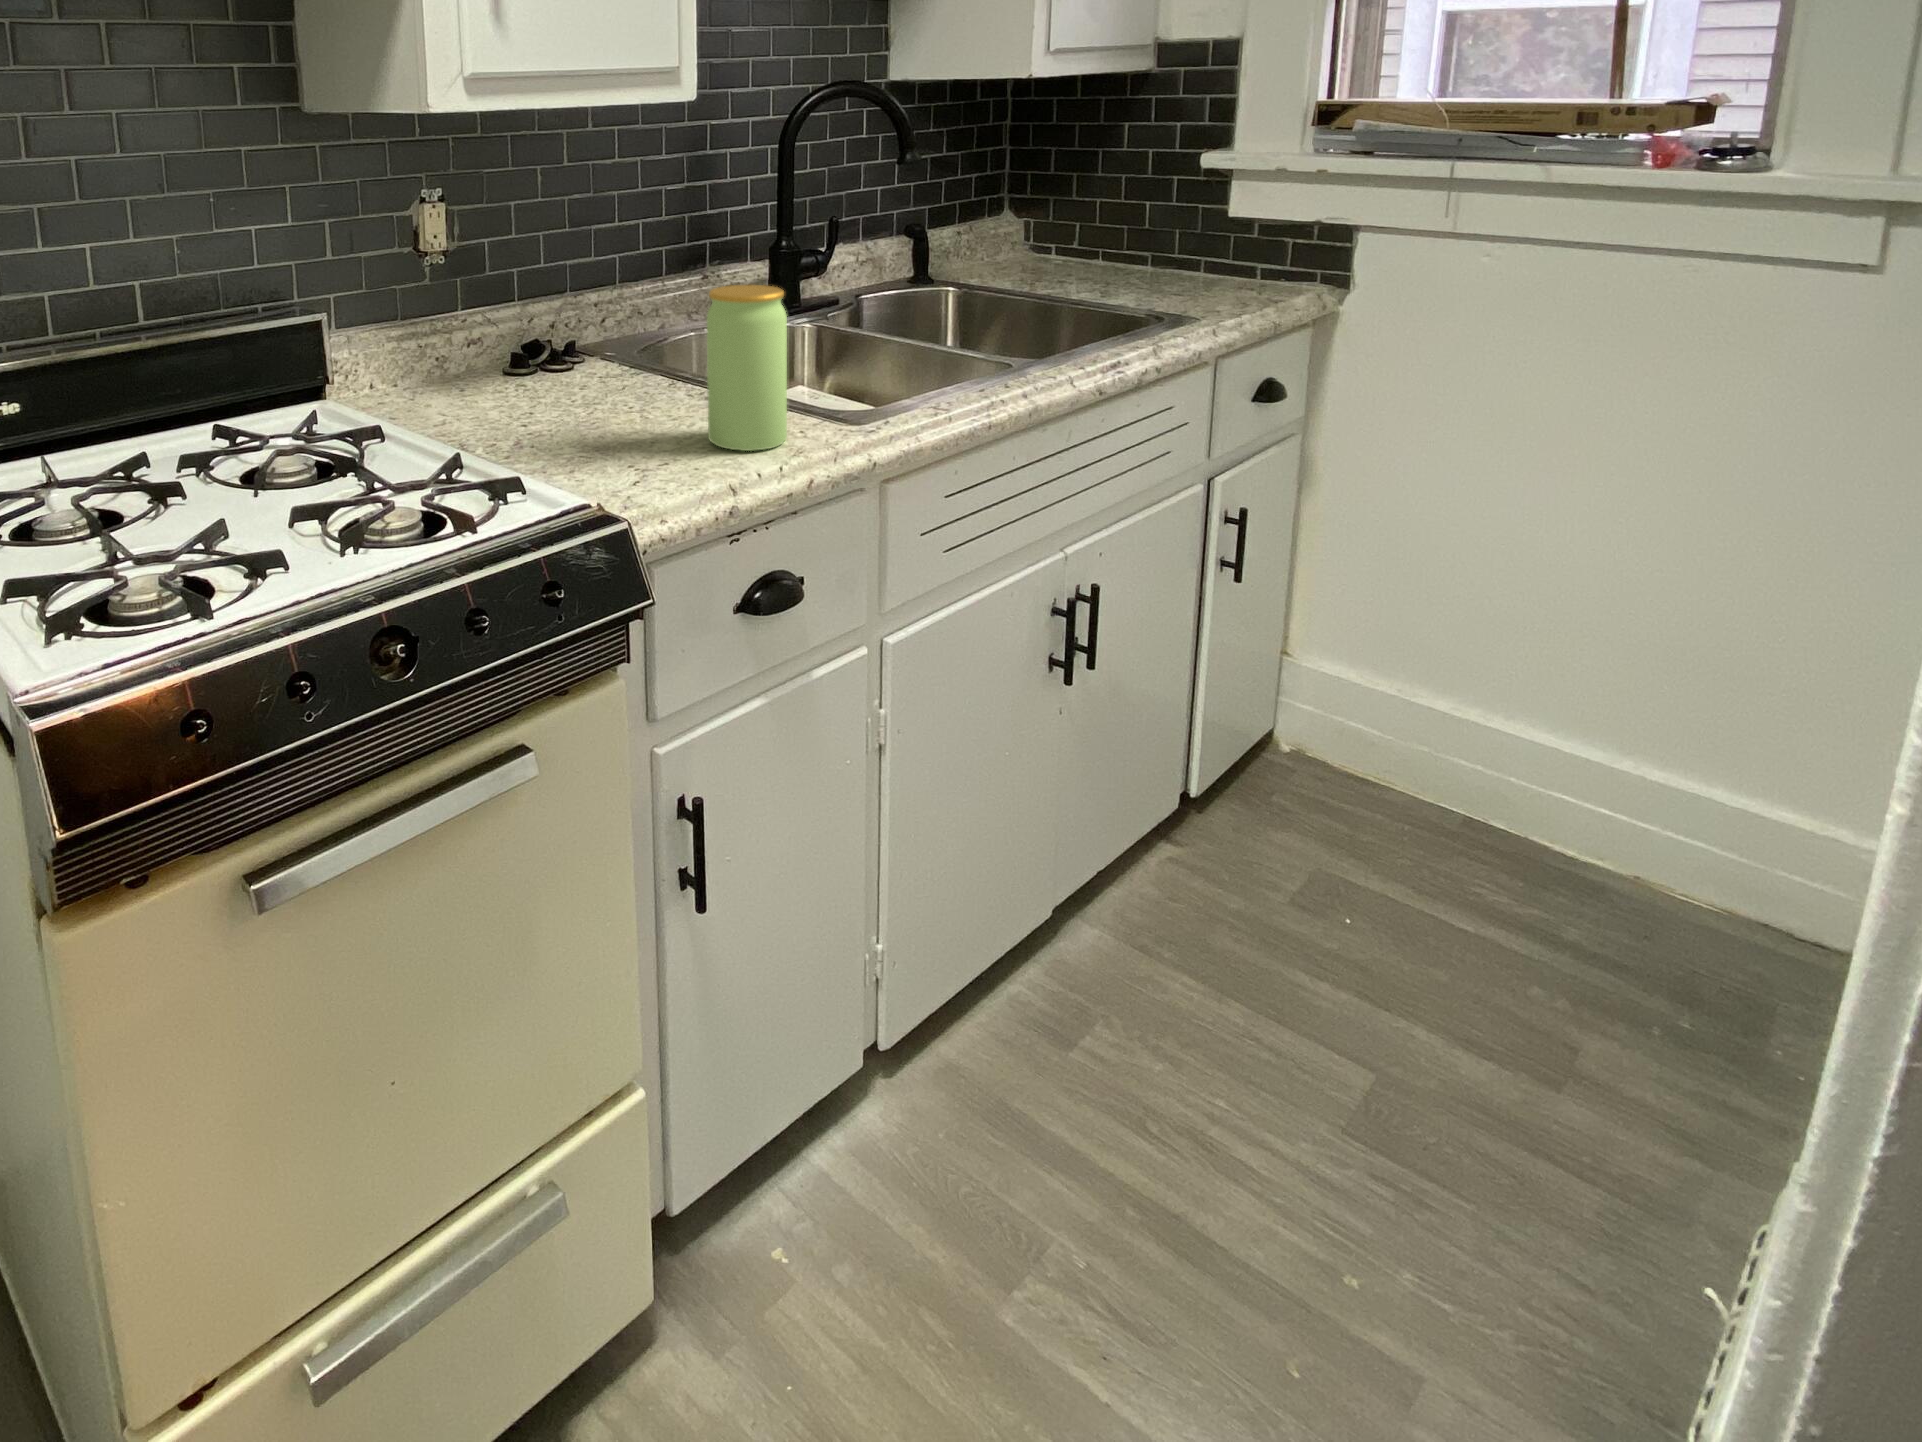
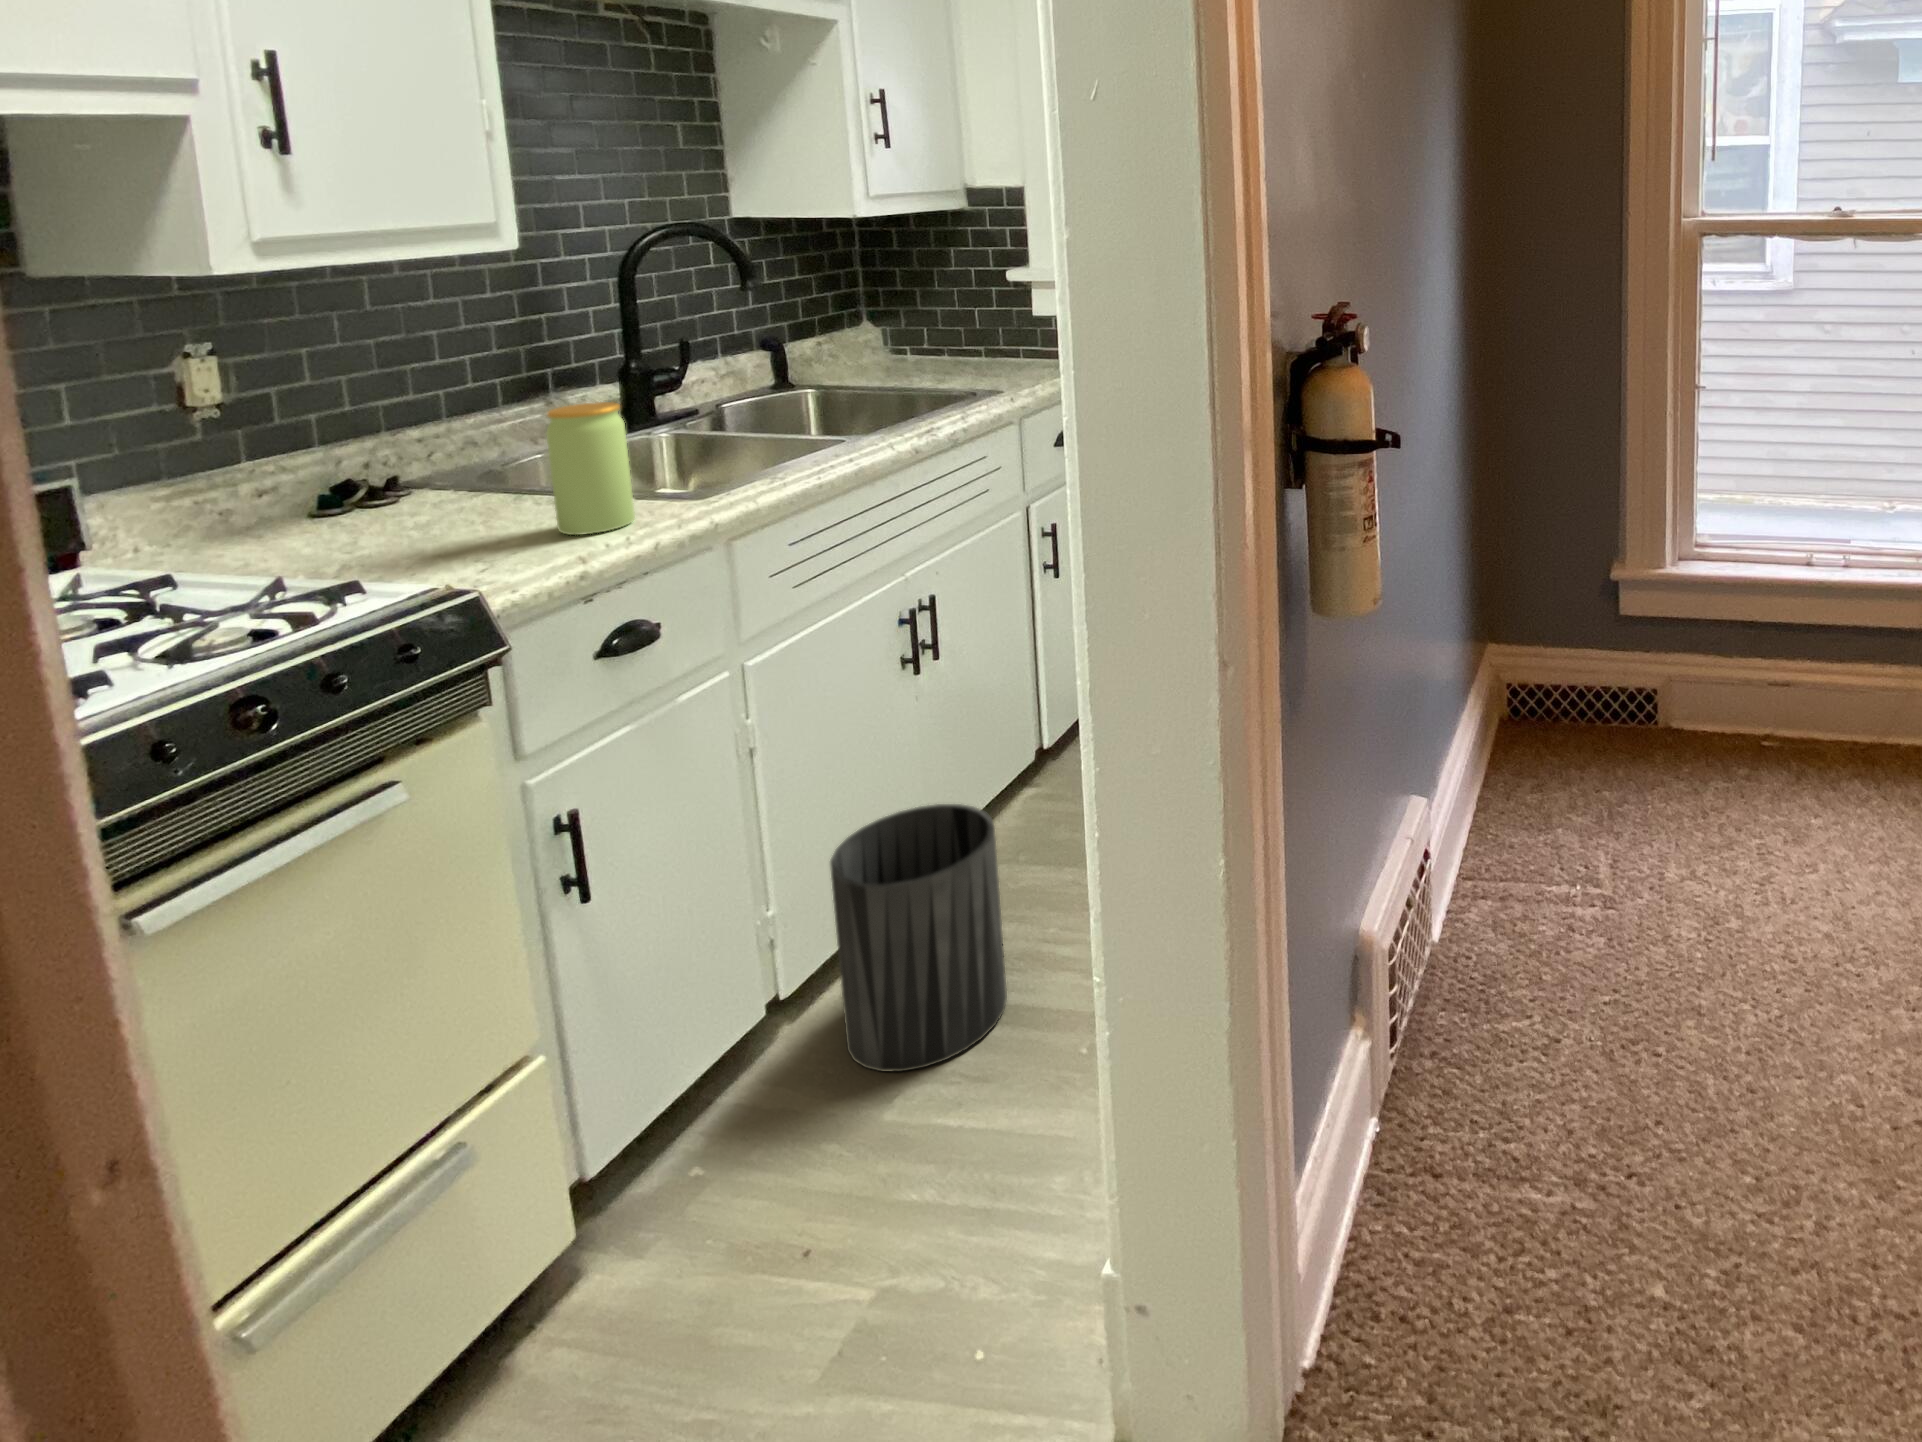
trash can: none [954,882,1185,1276] -> present [830,804,1007,1072]

